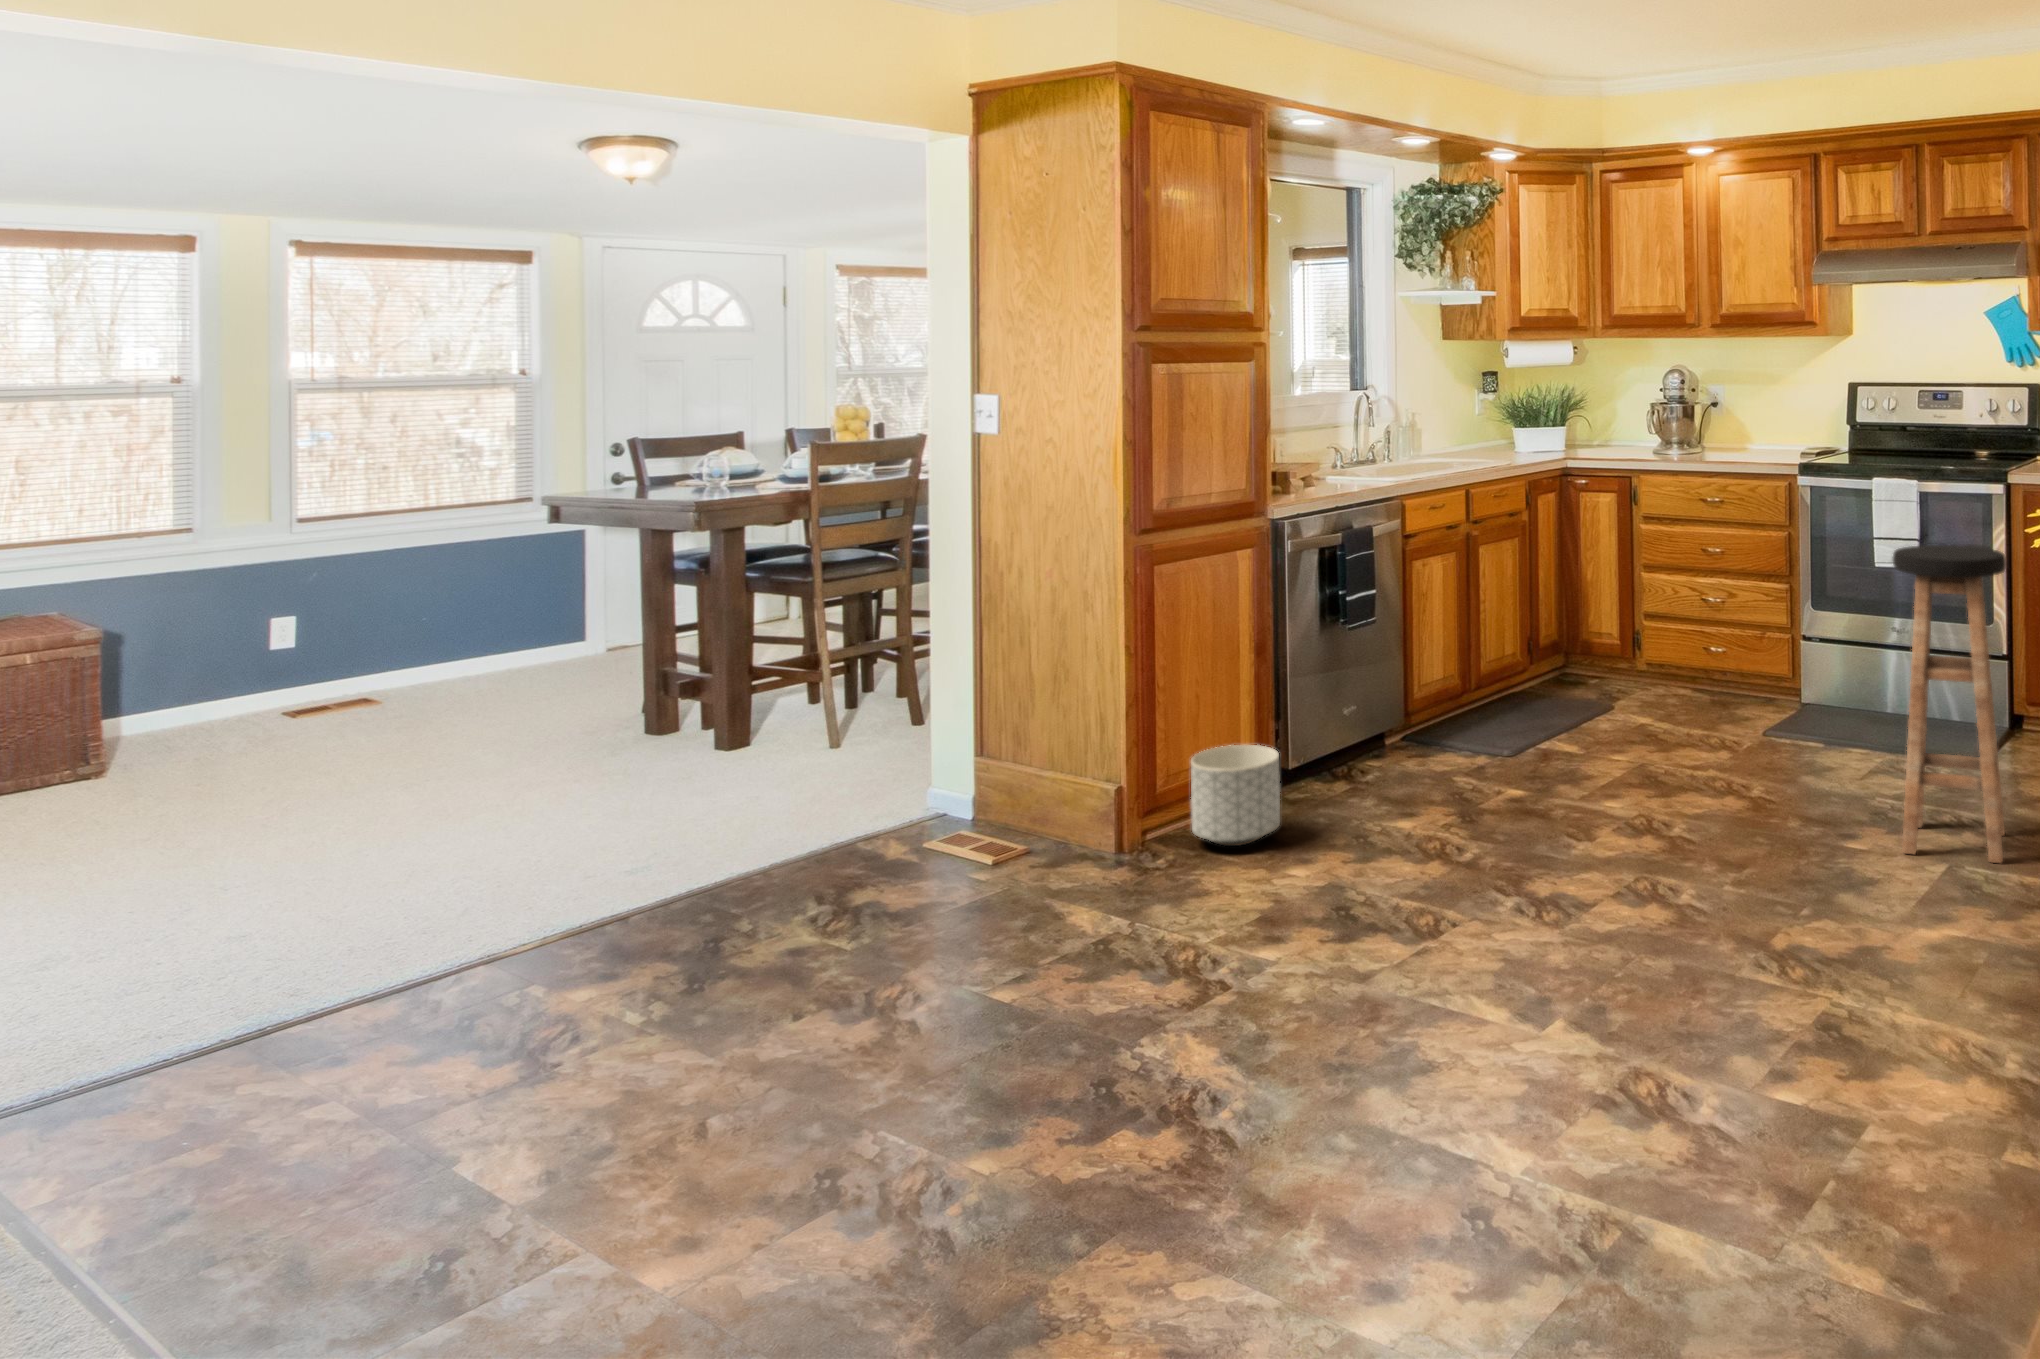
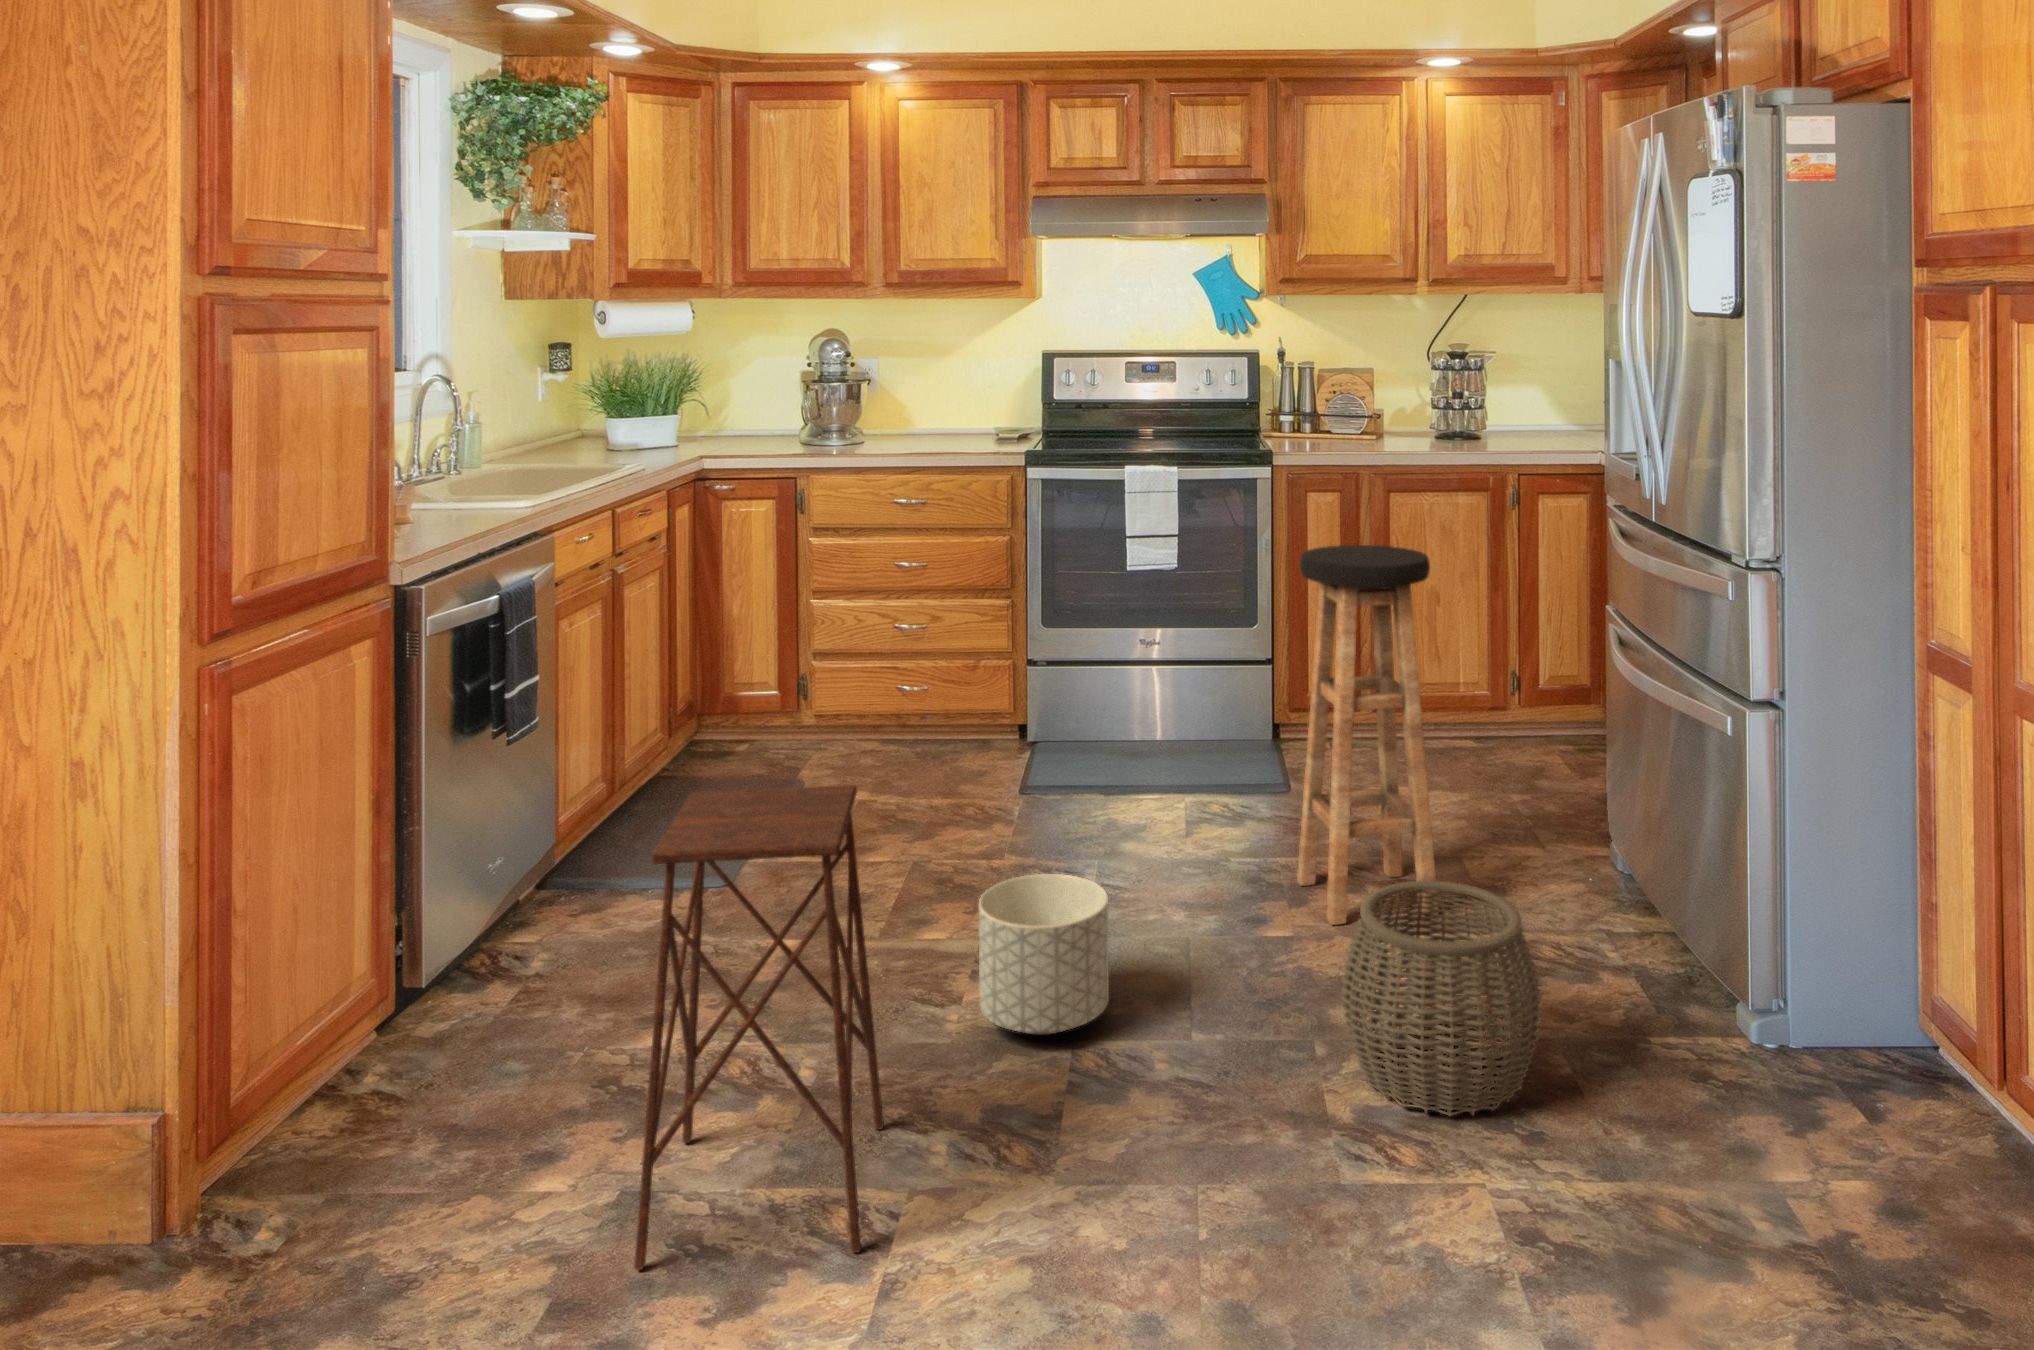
side table: none [1309,651,1487,936] -> present [634,785,884,1270]
planter: present [1191,745,1280,846] -> present [979,874,1109,1035]
woven basket: none [1794,798,1953,972] -> present [1342,880,1542,1116]

